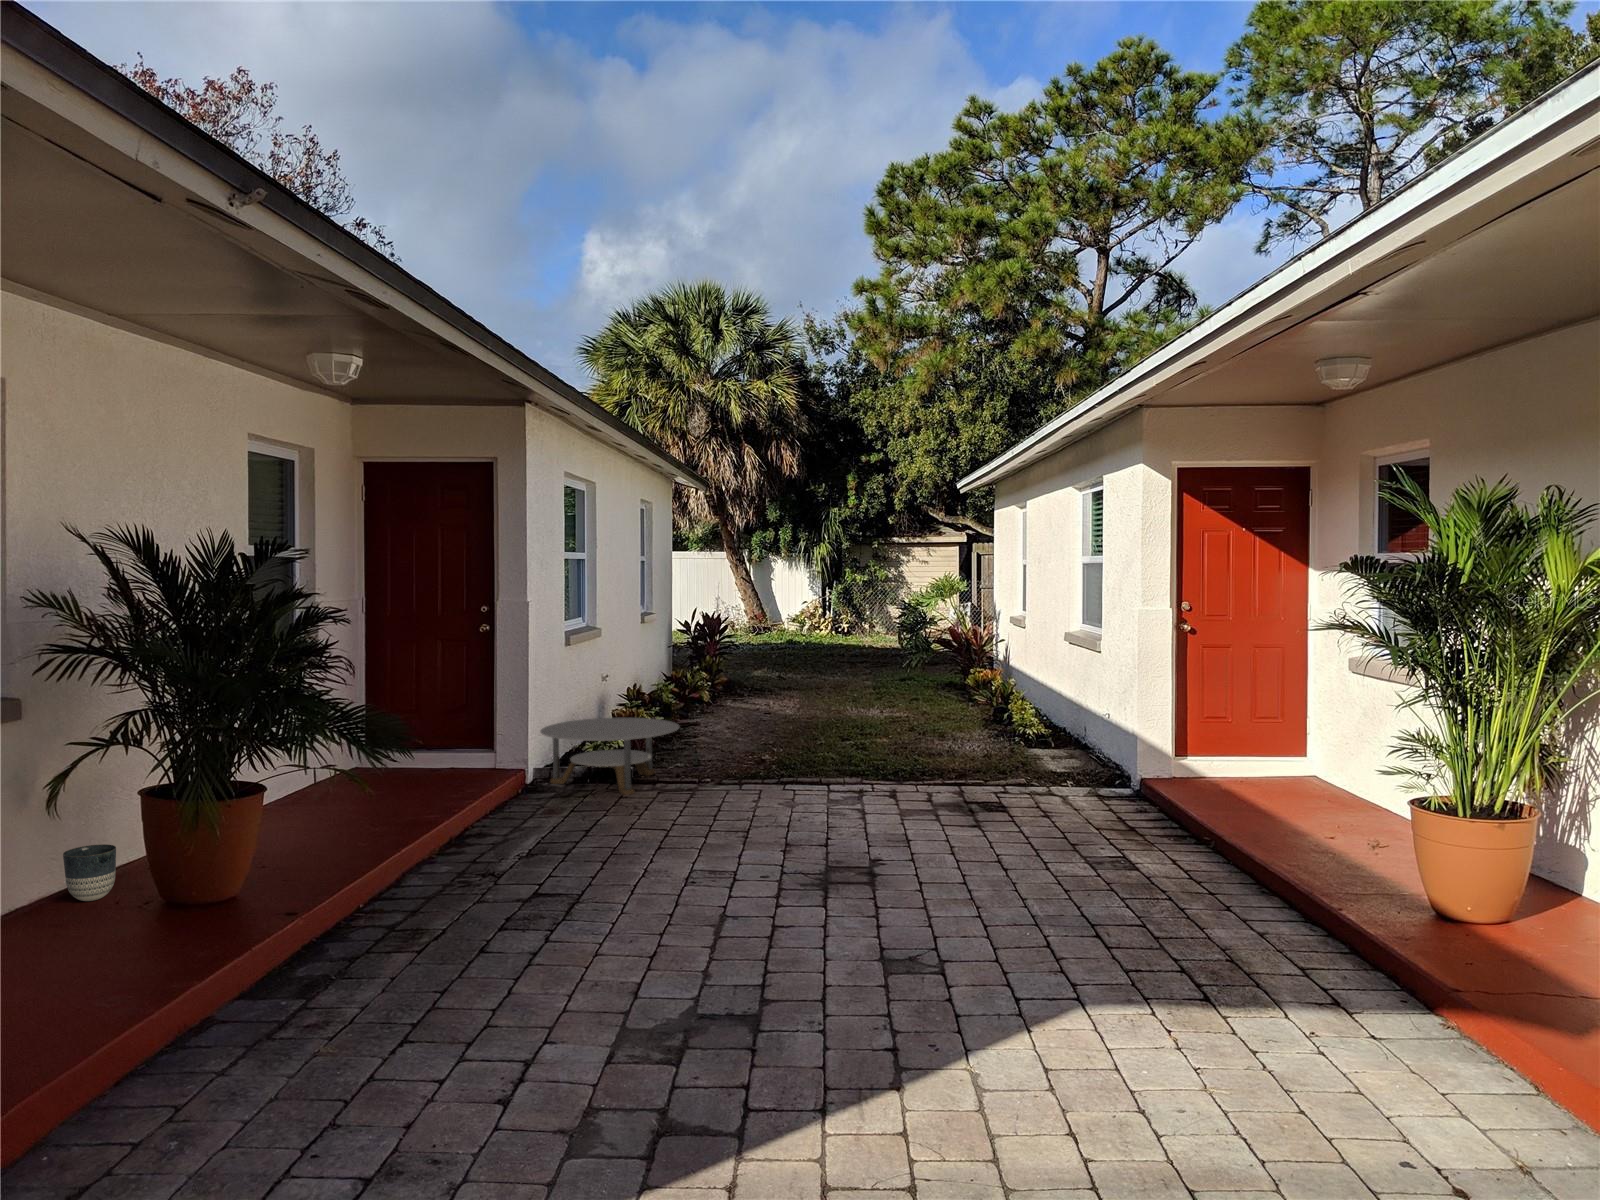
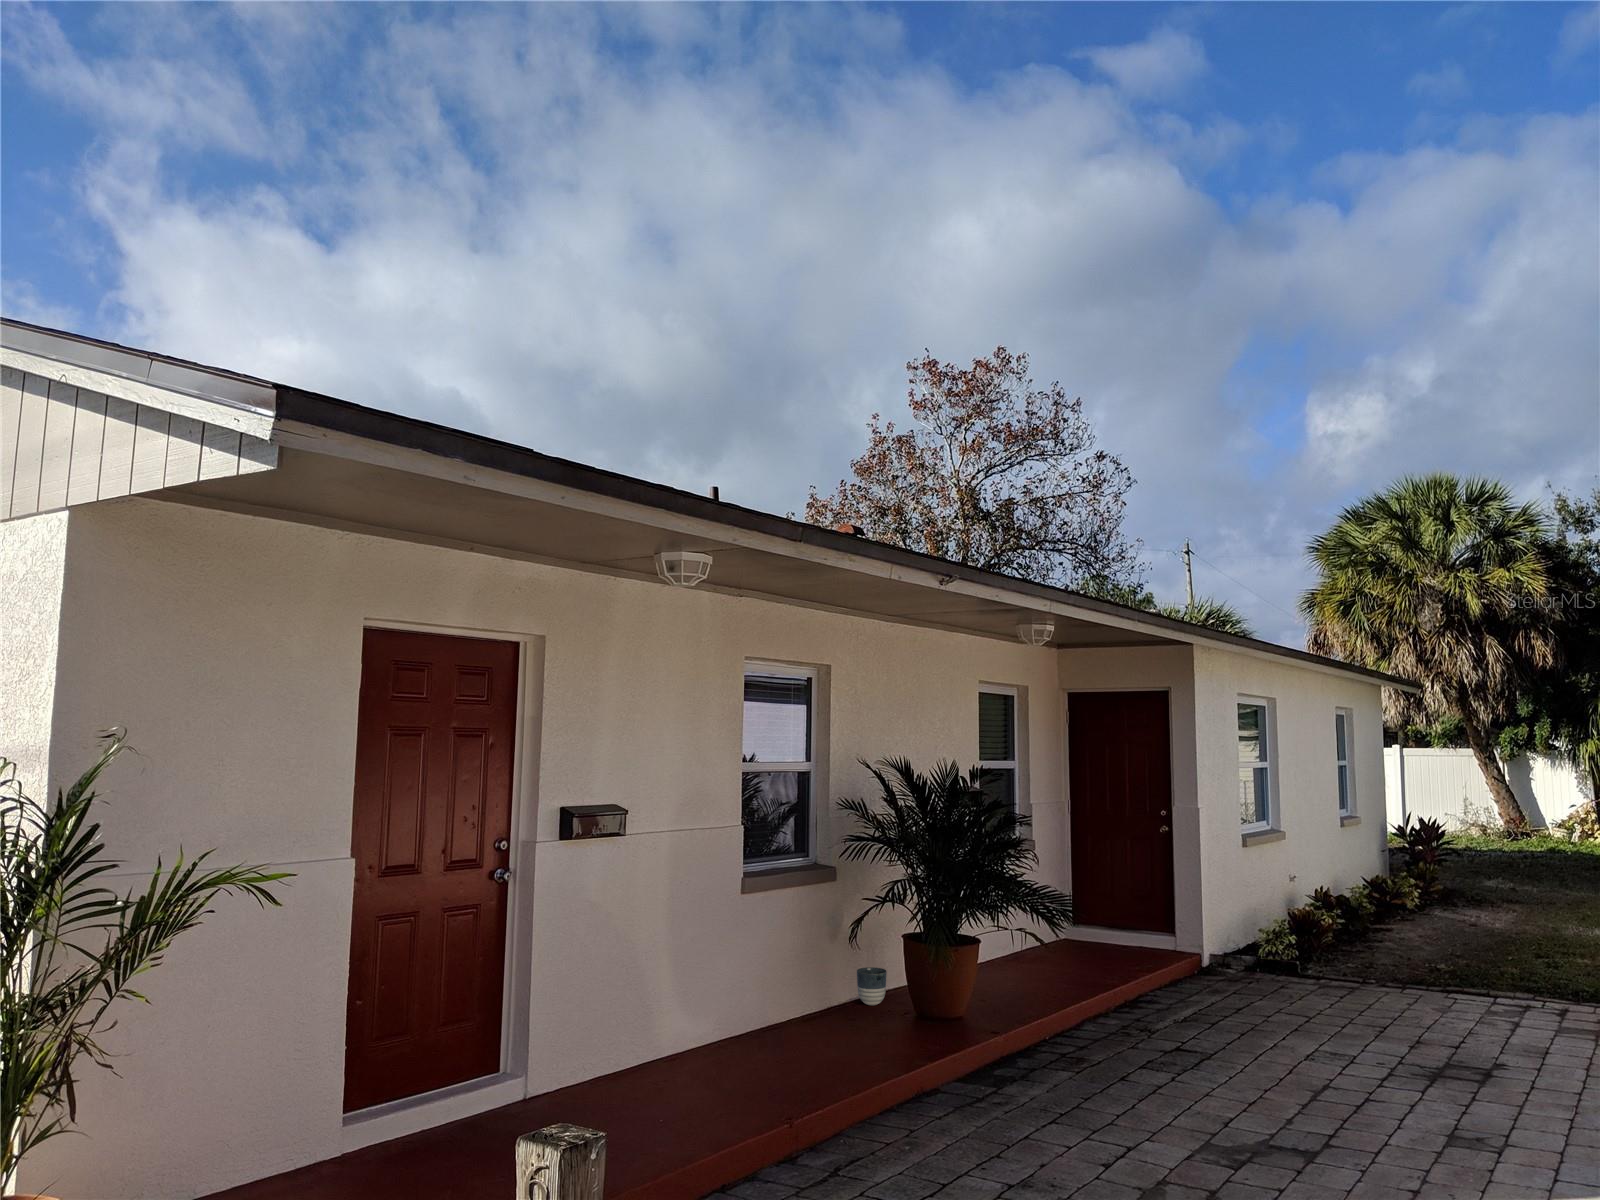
round table: present [540,718,679,795] -> none [1212,917,1346,993]

